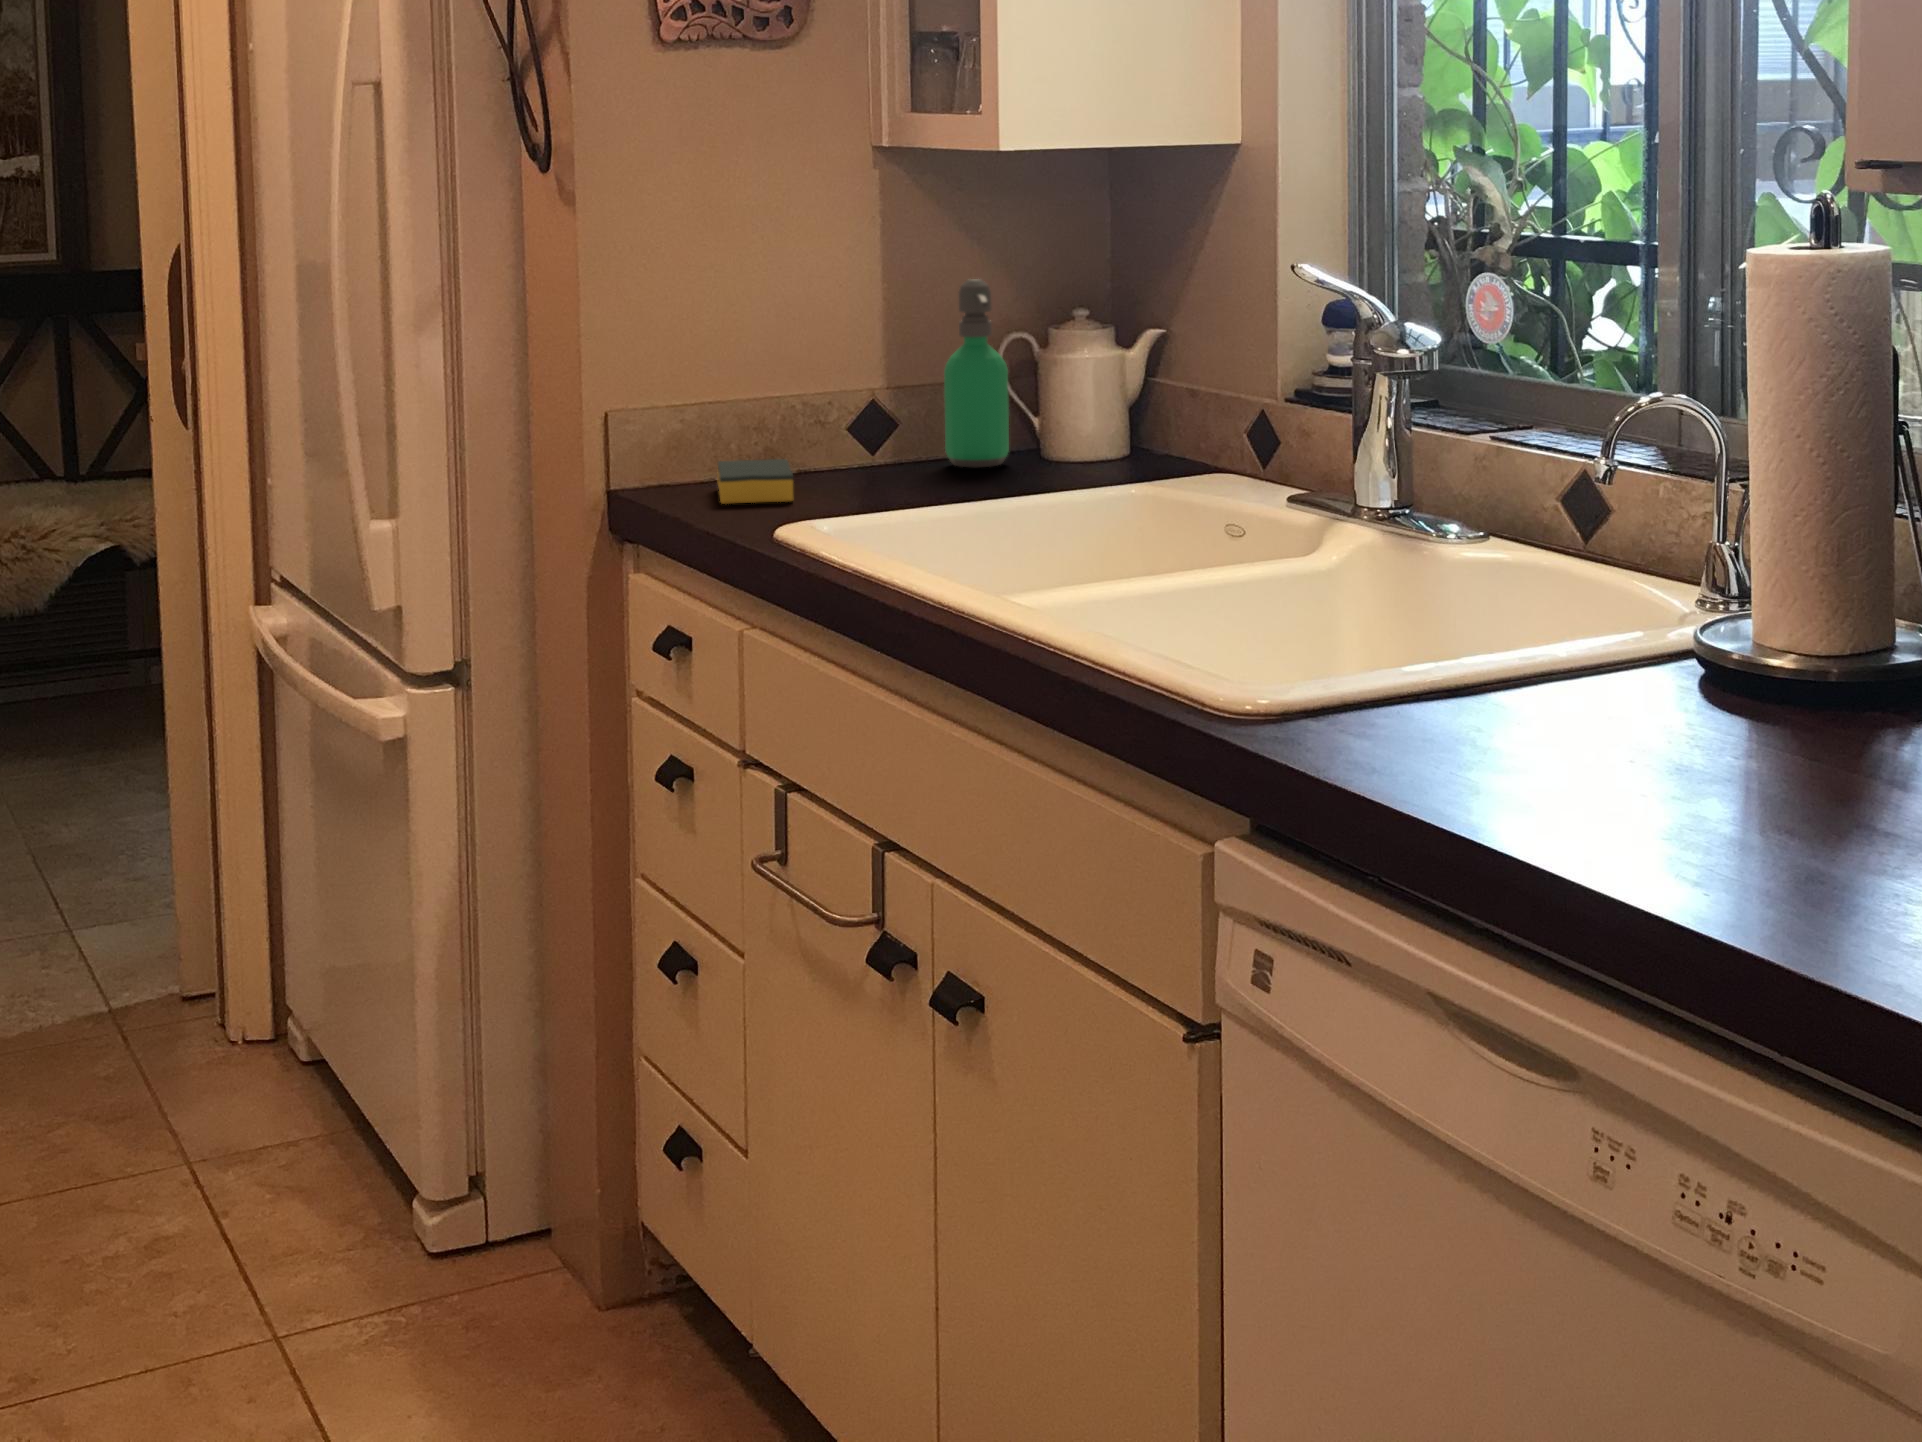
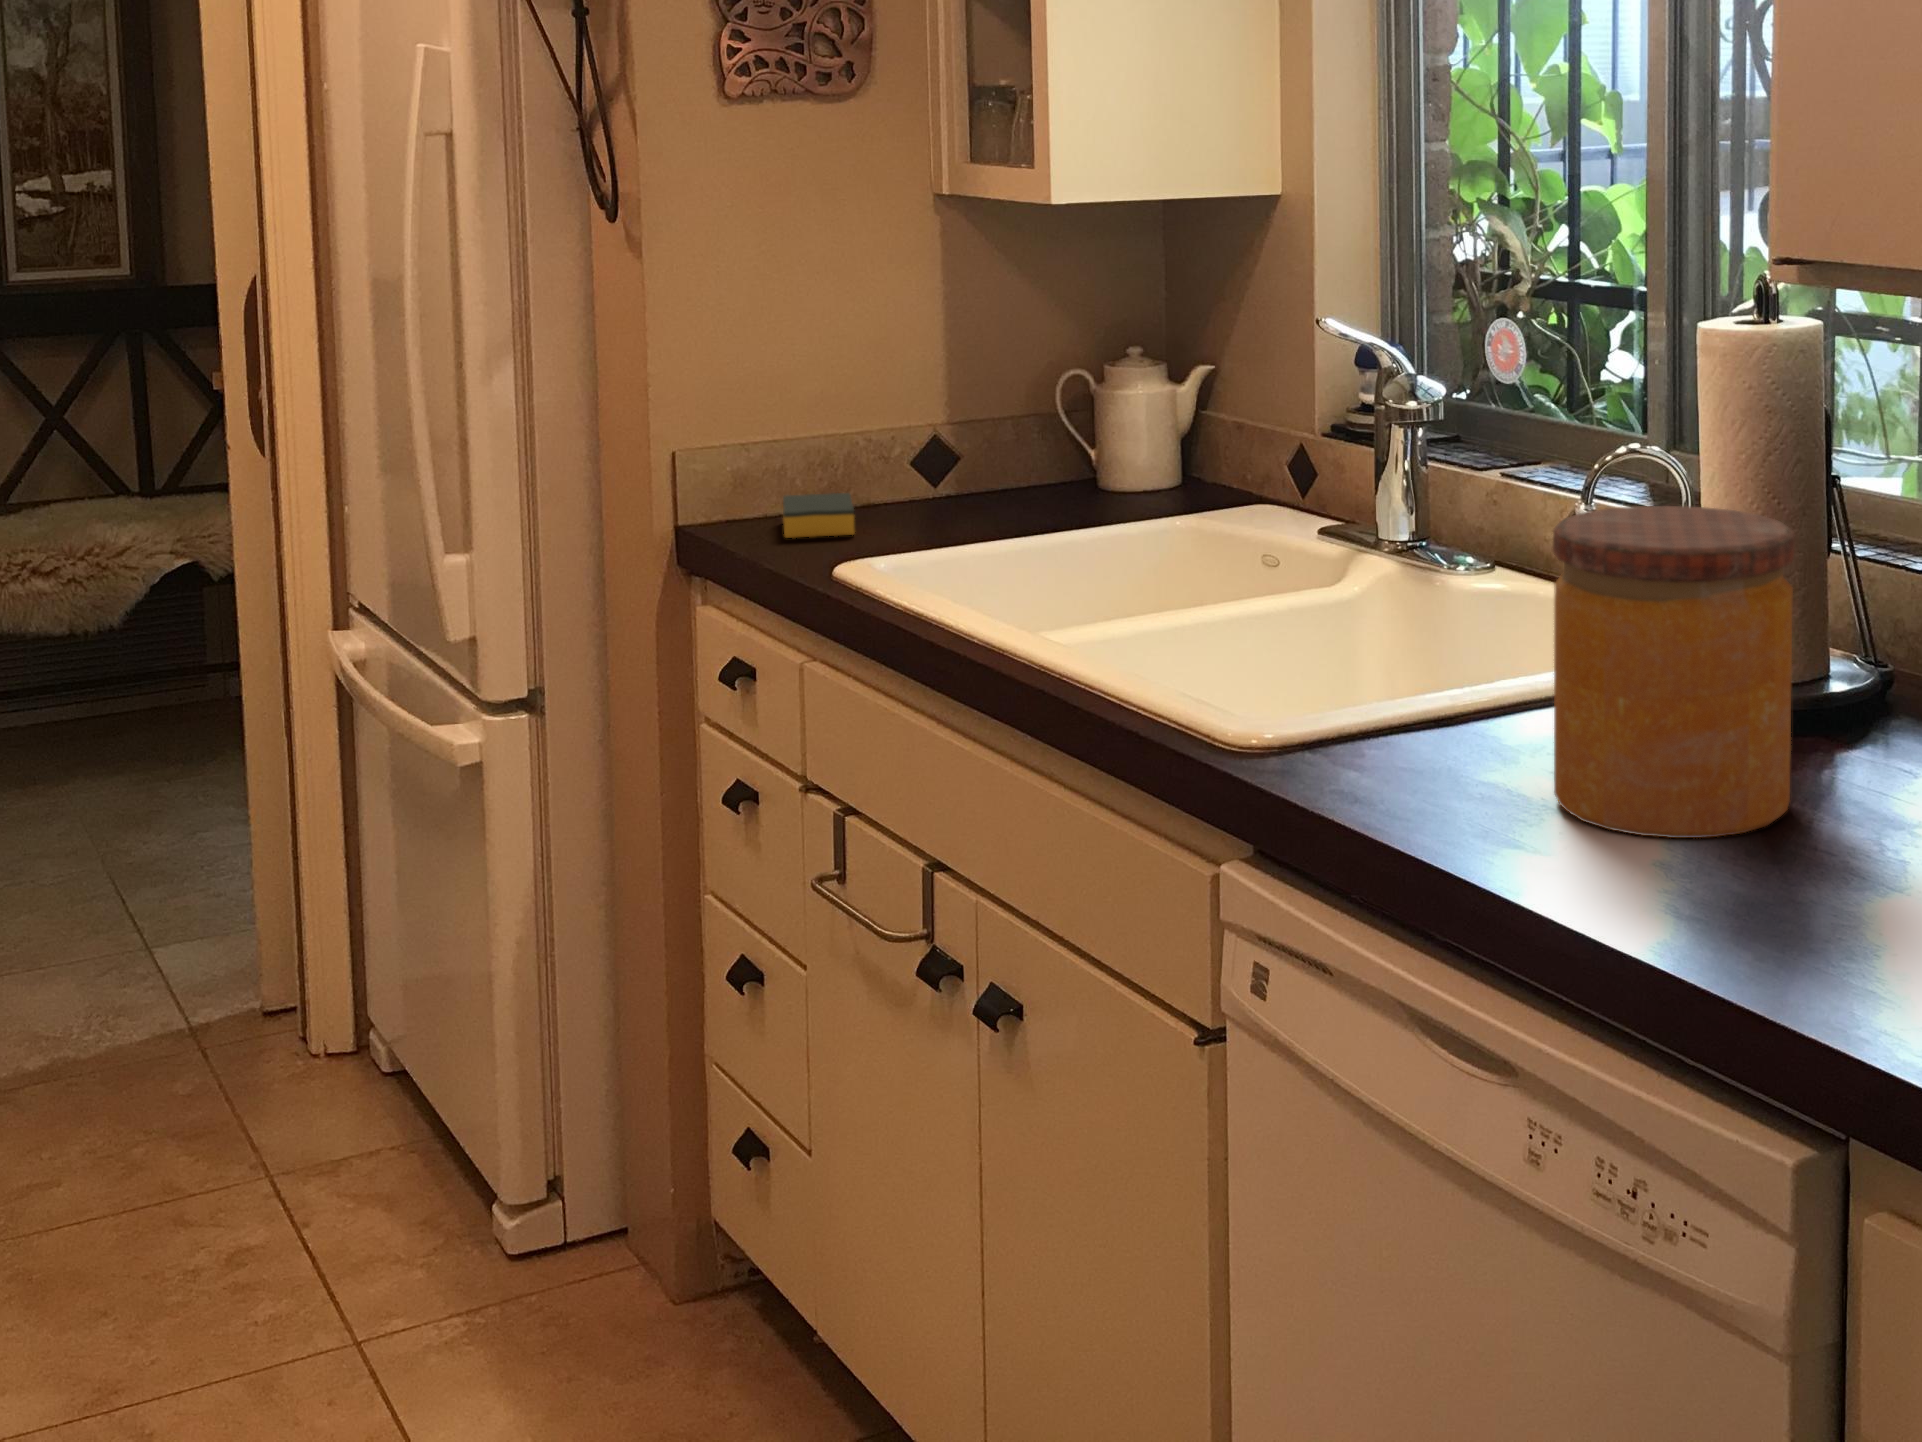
soap dispenser: present [944,279,1009,467] -> none [1002,319,1064,497]
jar: none [1600,446,1882,816] -> present [1553,506,1795,838]

